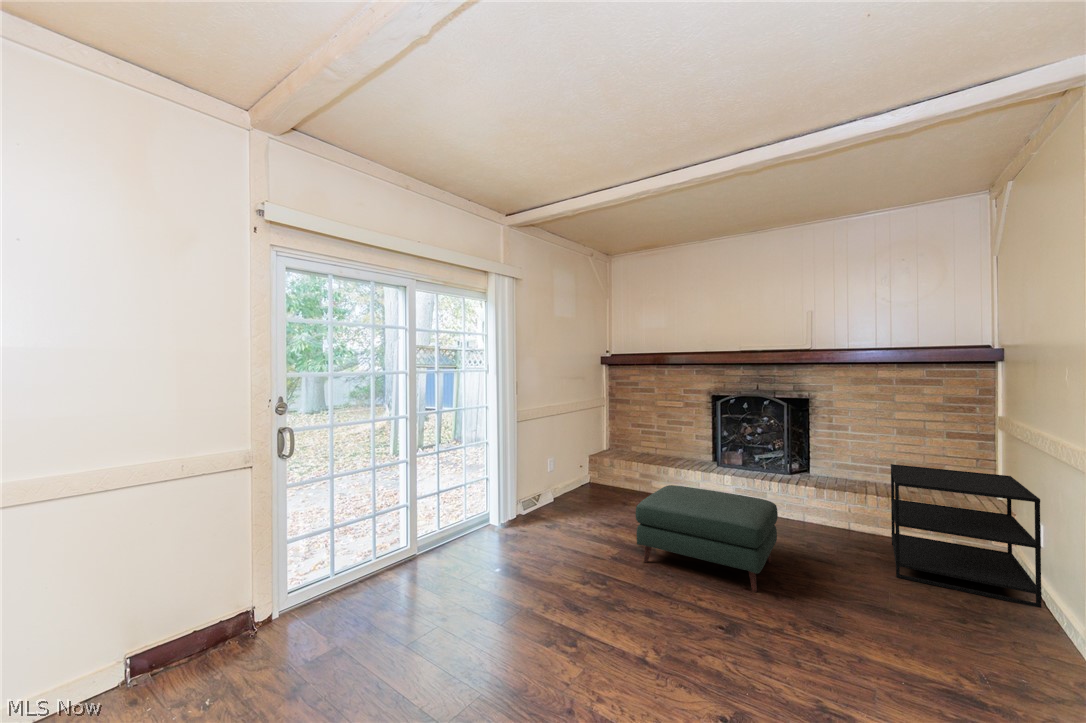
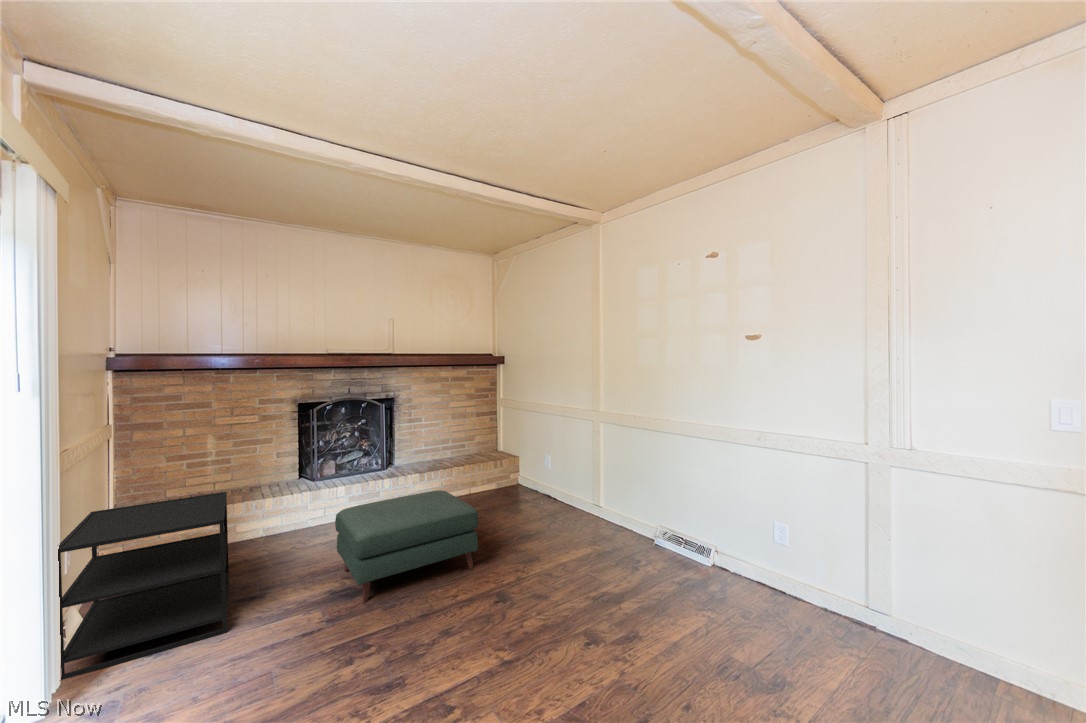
side table: present [891,464,1042,608] -> present [58,492,229,680]

